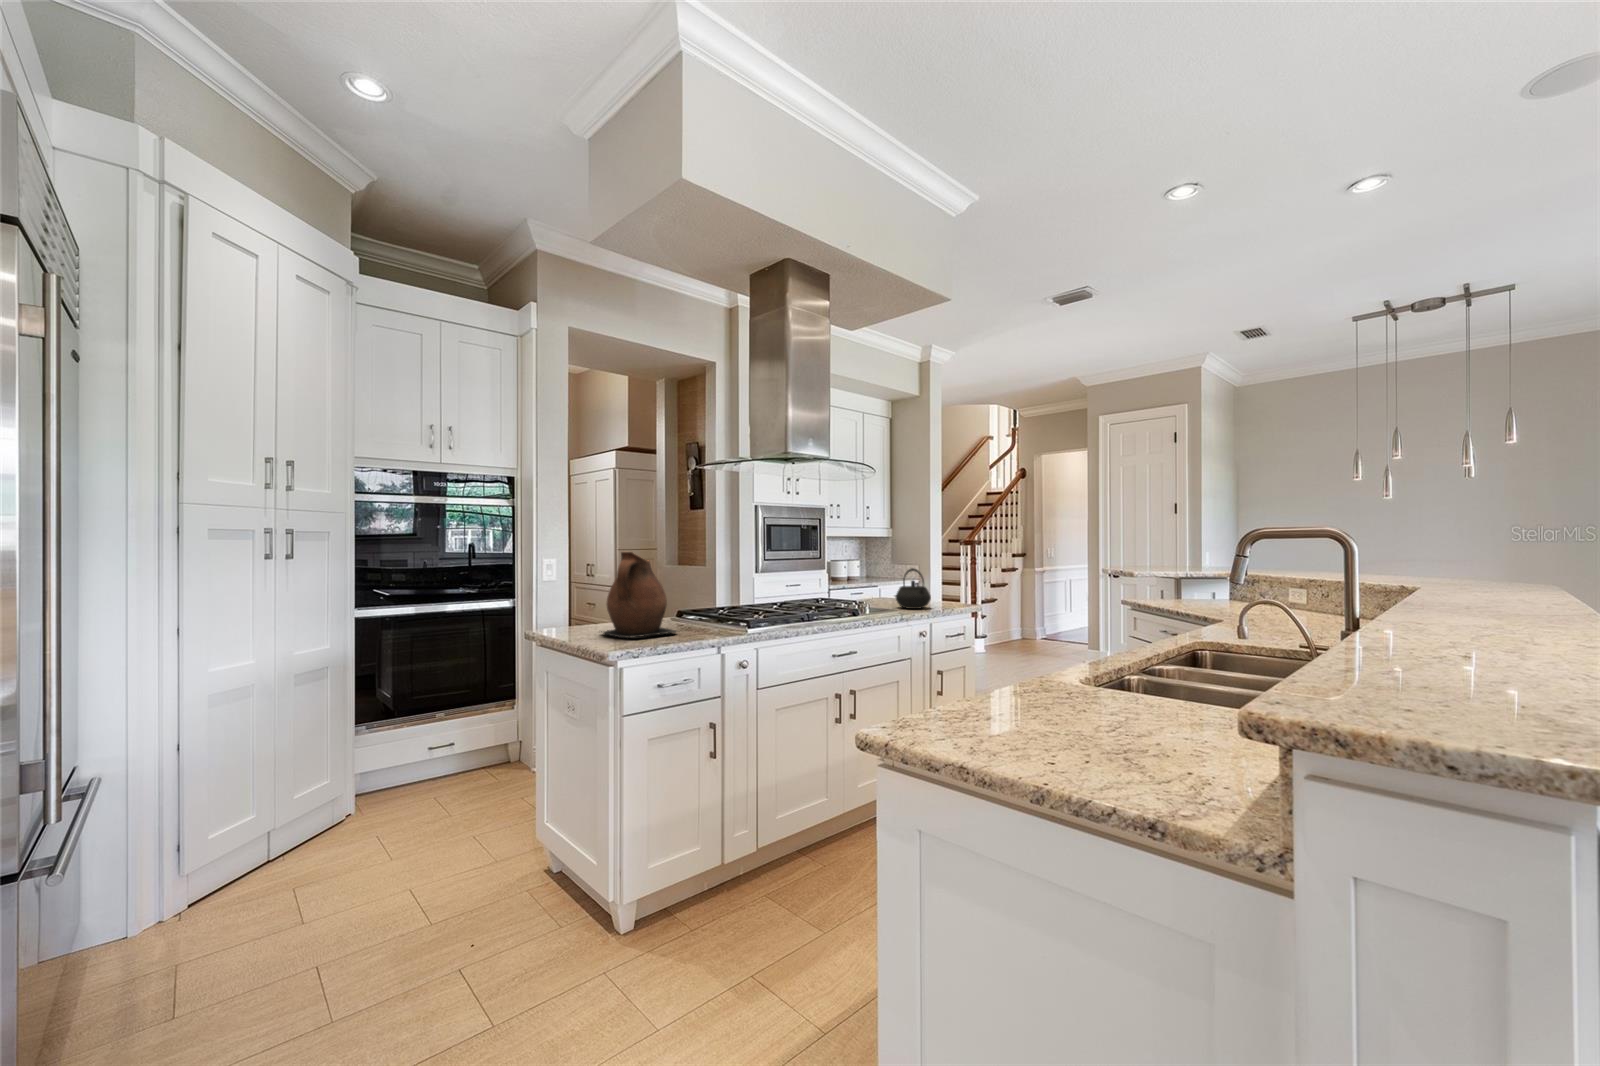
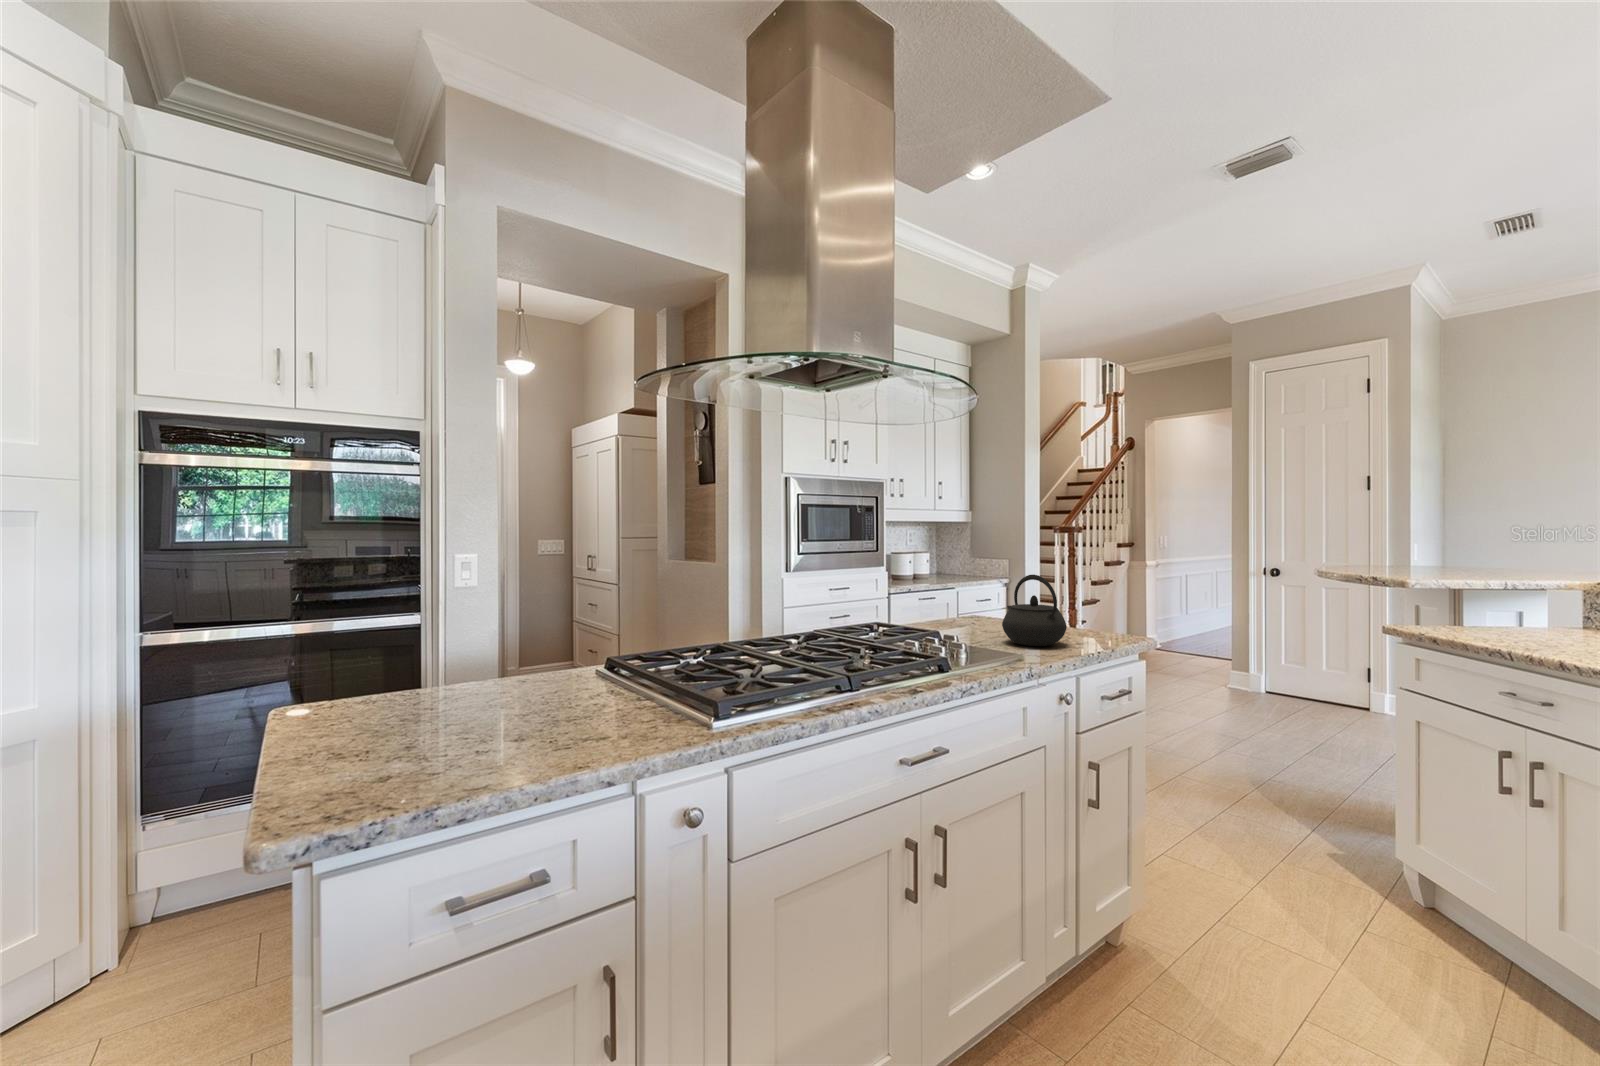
ceramic pitcher: present [601,552,677,638] -> none [390,551,561,743]

